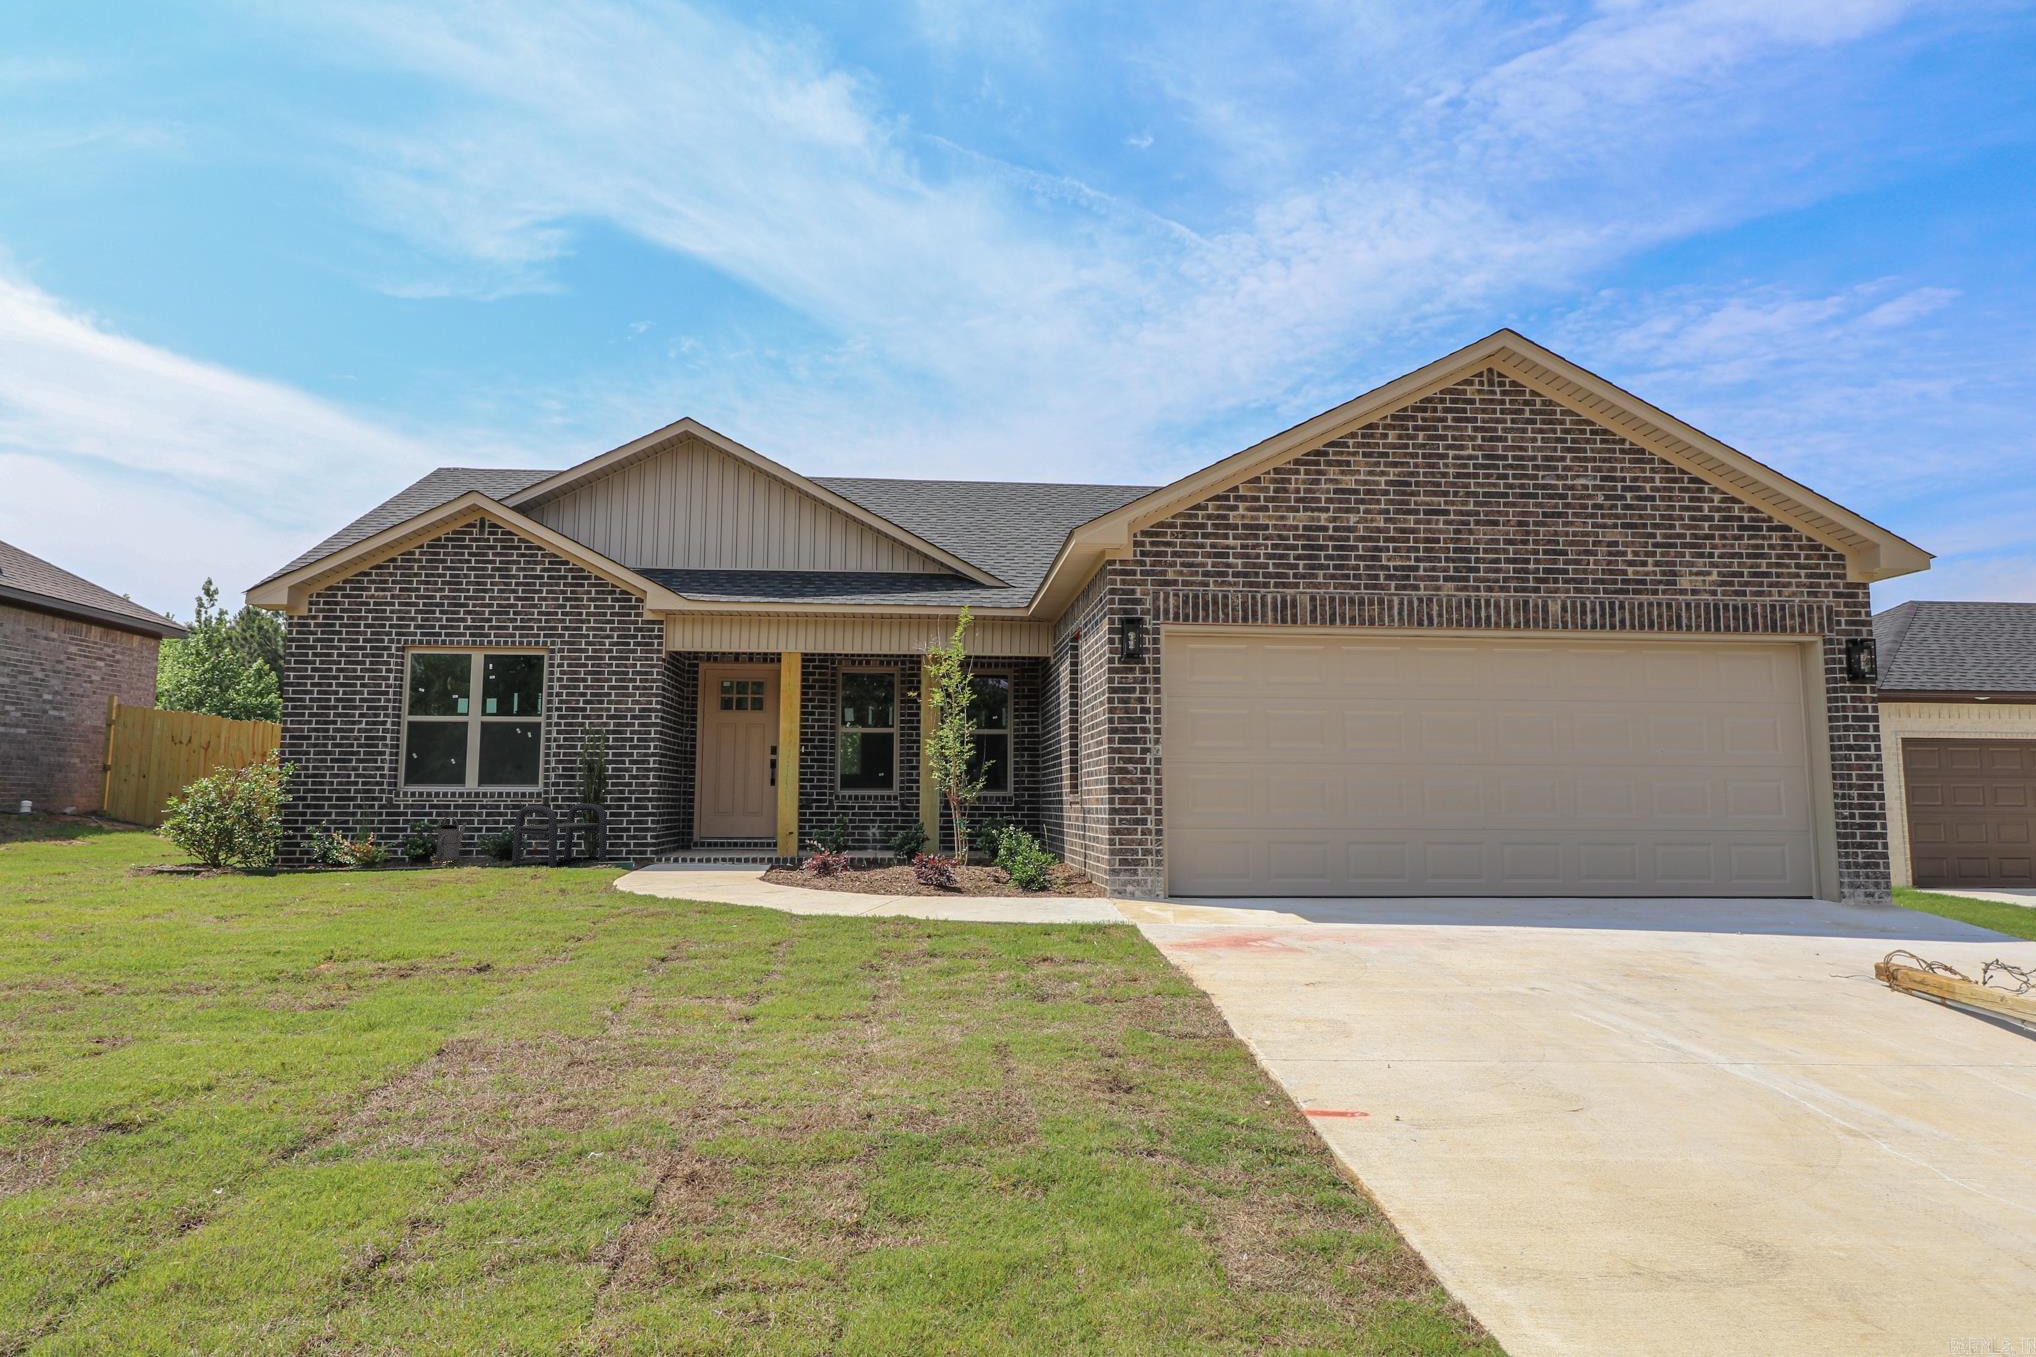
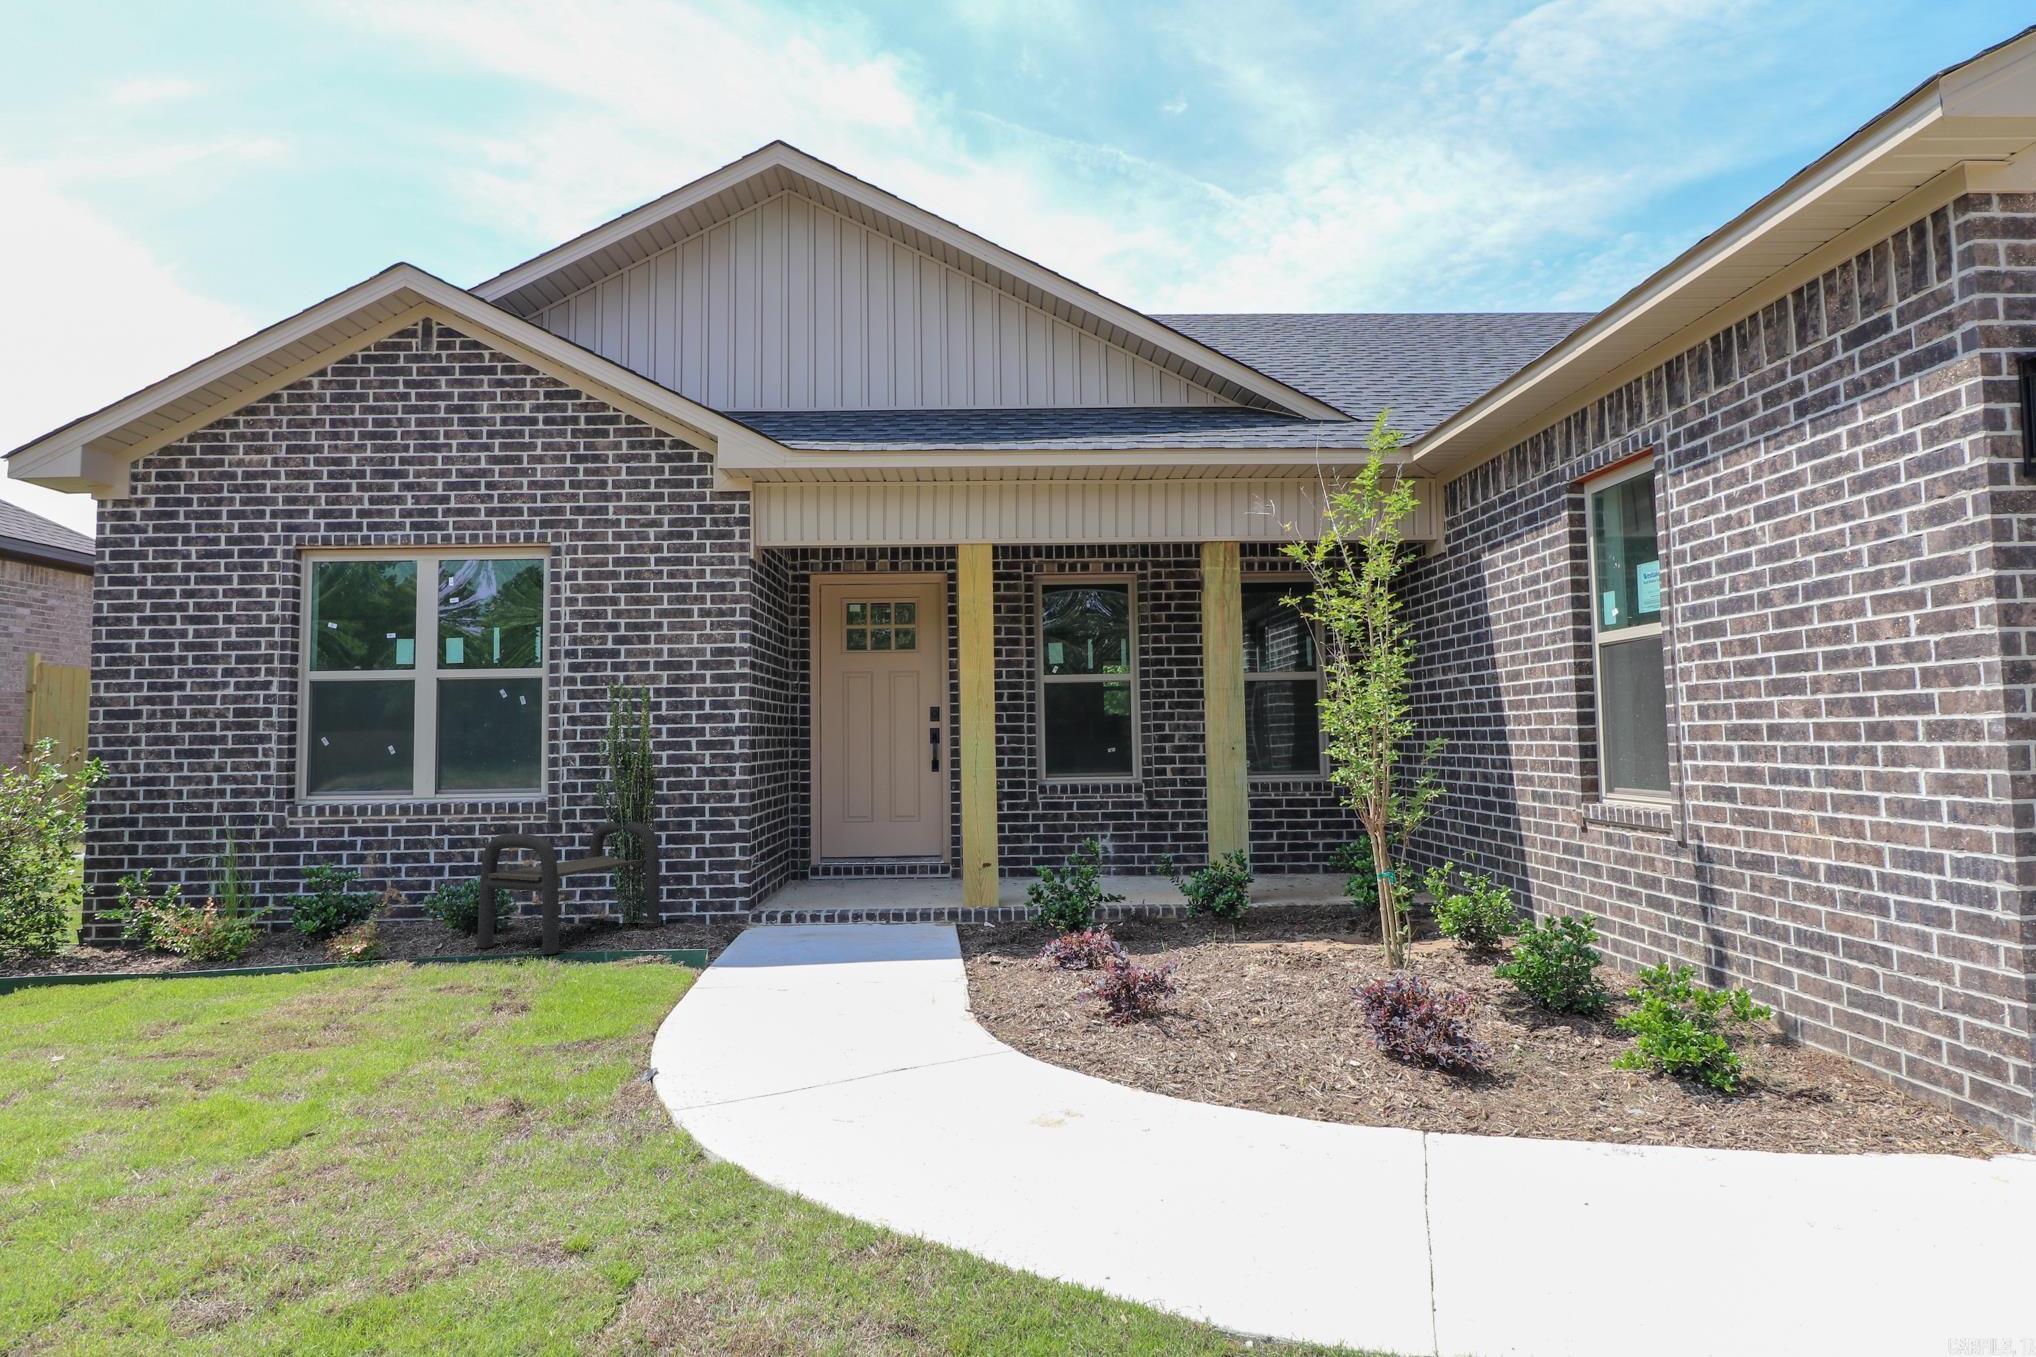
watering can: present [435,817,467,861] -> none [349,852,417,936]

